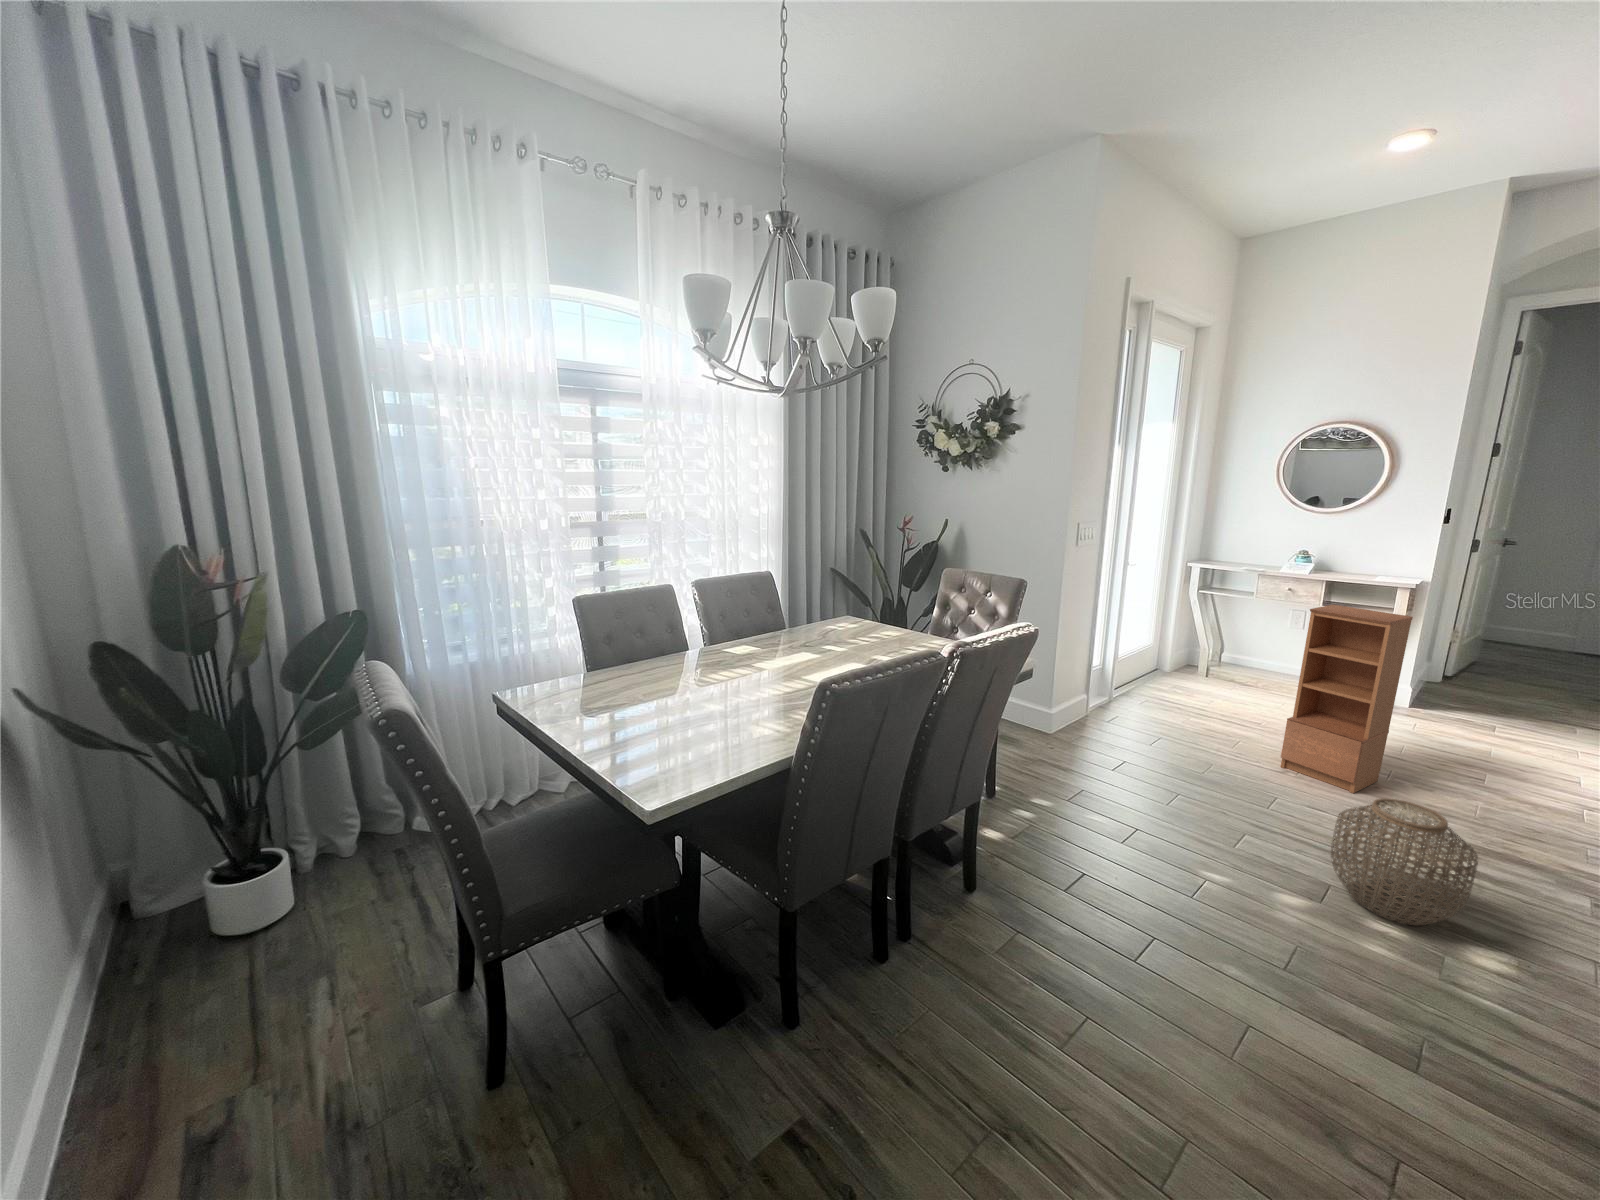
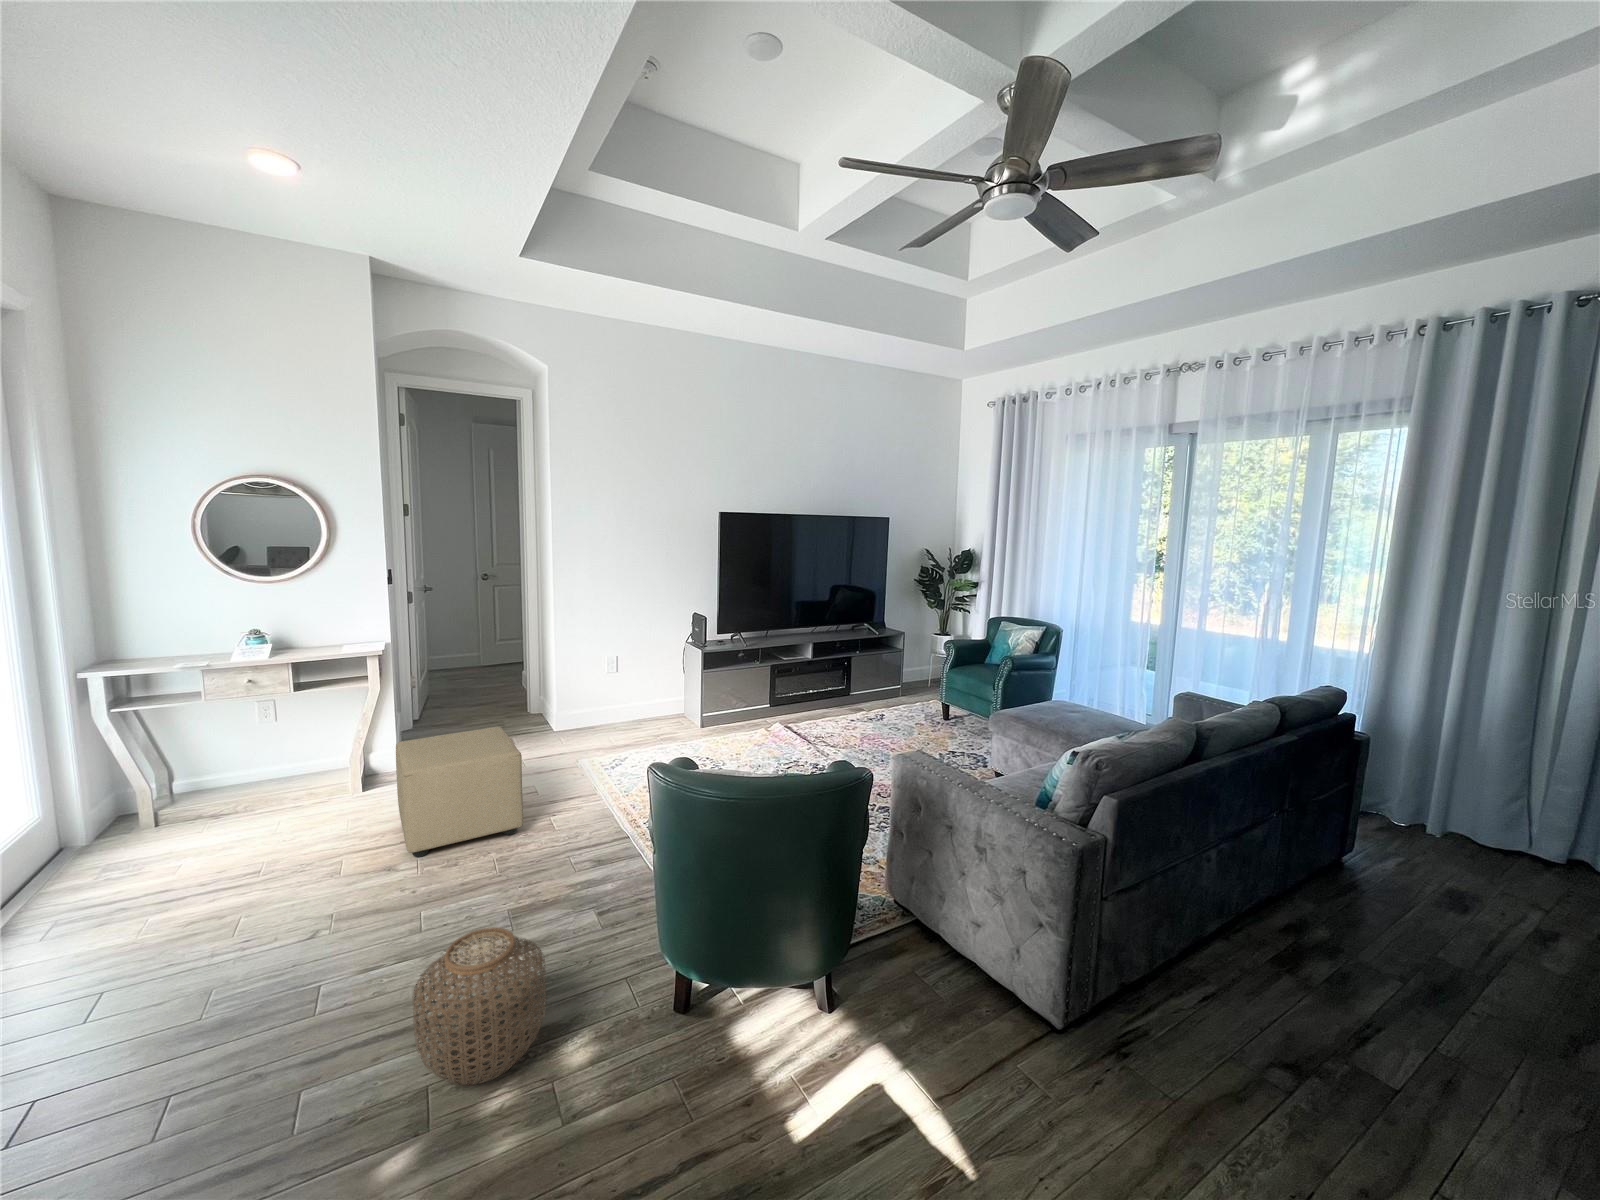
bookcase: present [1281,605,1413,793] -> none [294,699,412,930]
ottoman: none [1383,667,1554,799] -> present [396,727,523,857]

